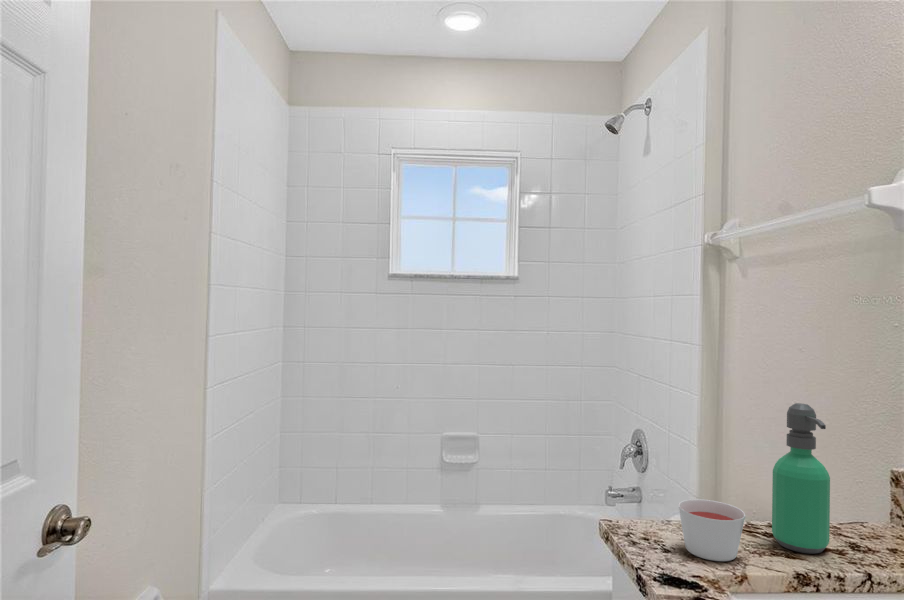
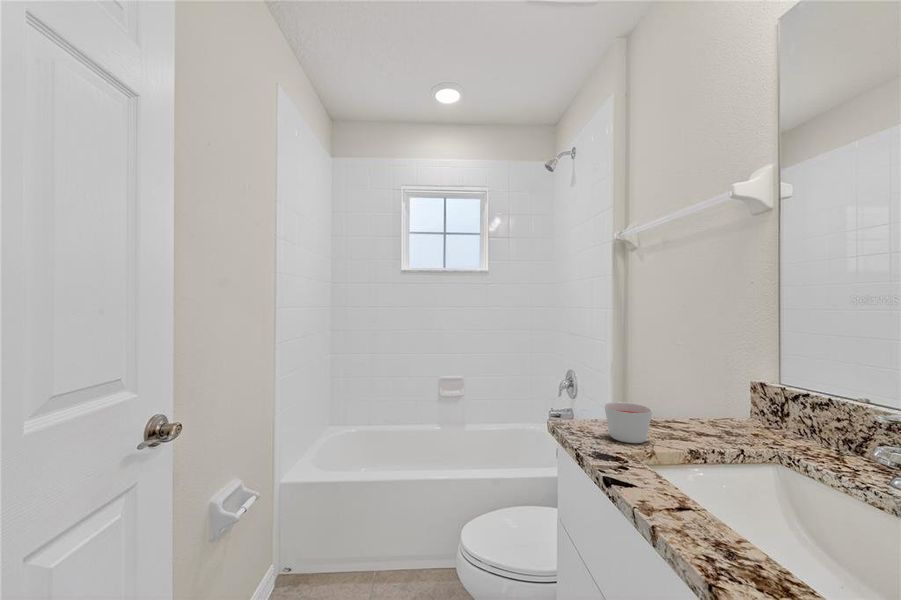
soap dispenser: present [772,403,830,554] -> none [670,333,711,438]

